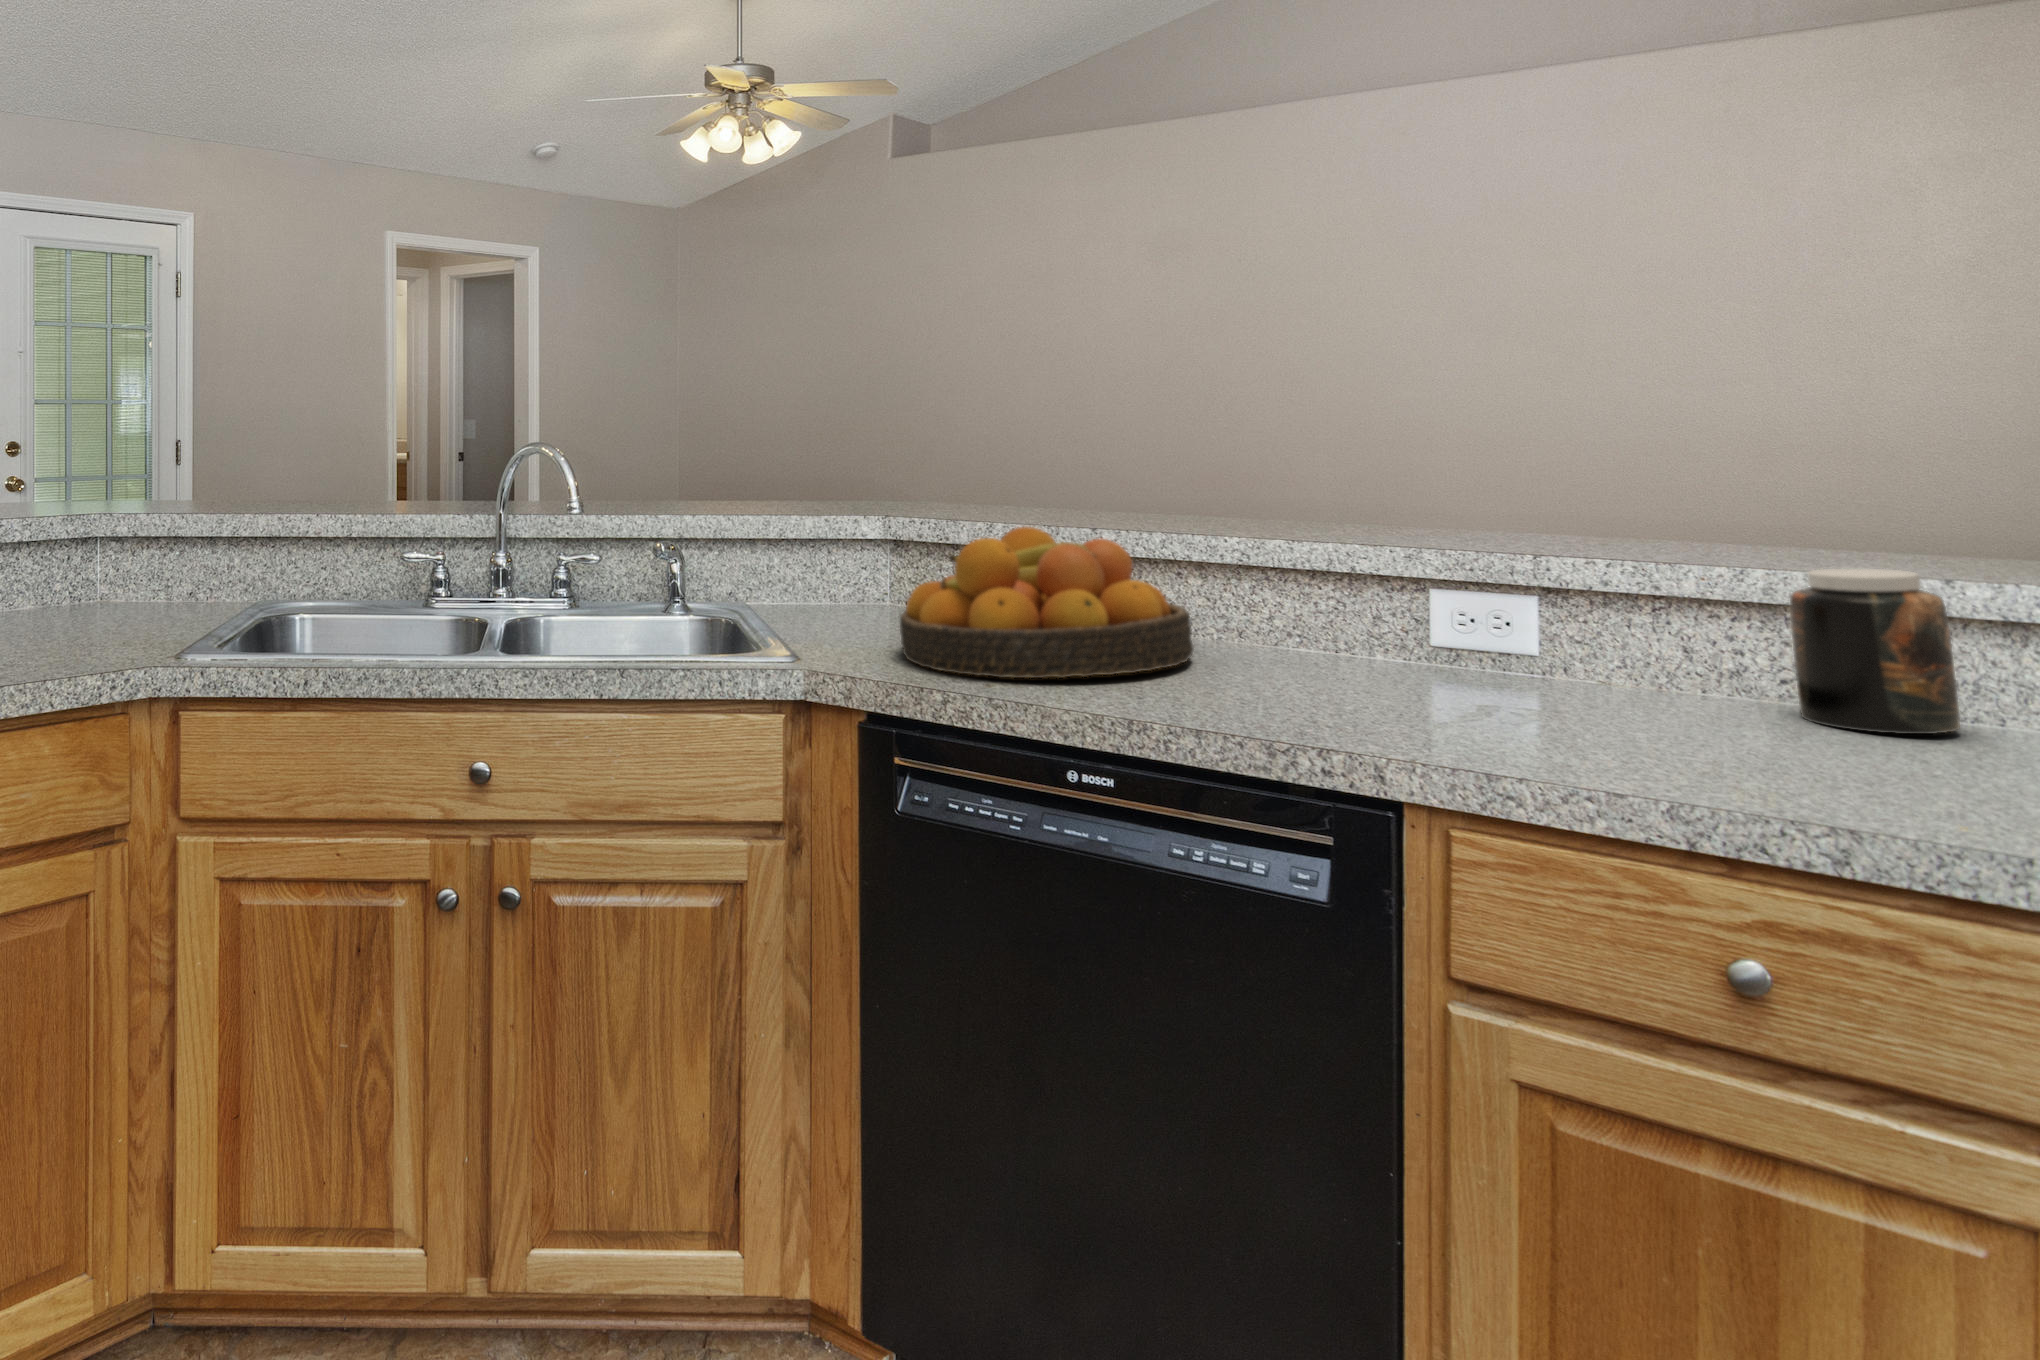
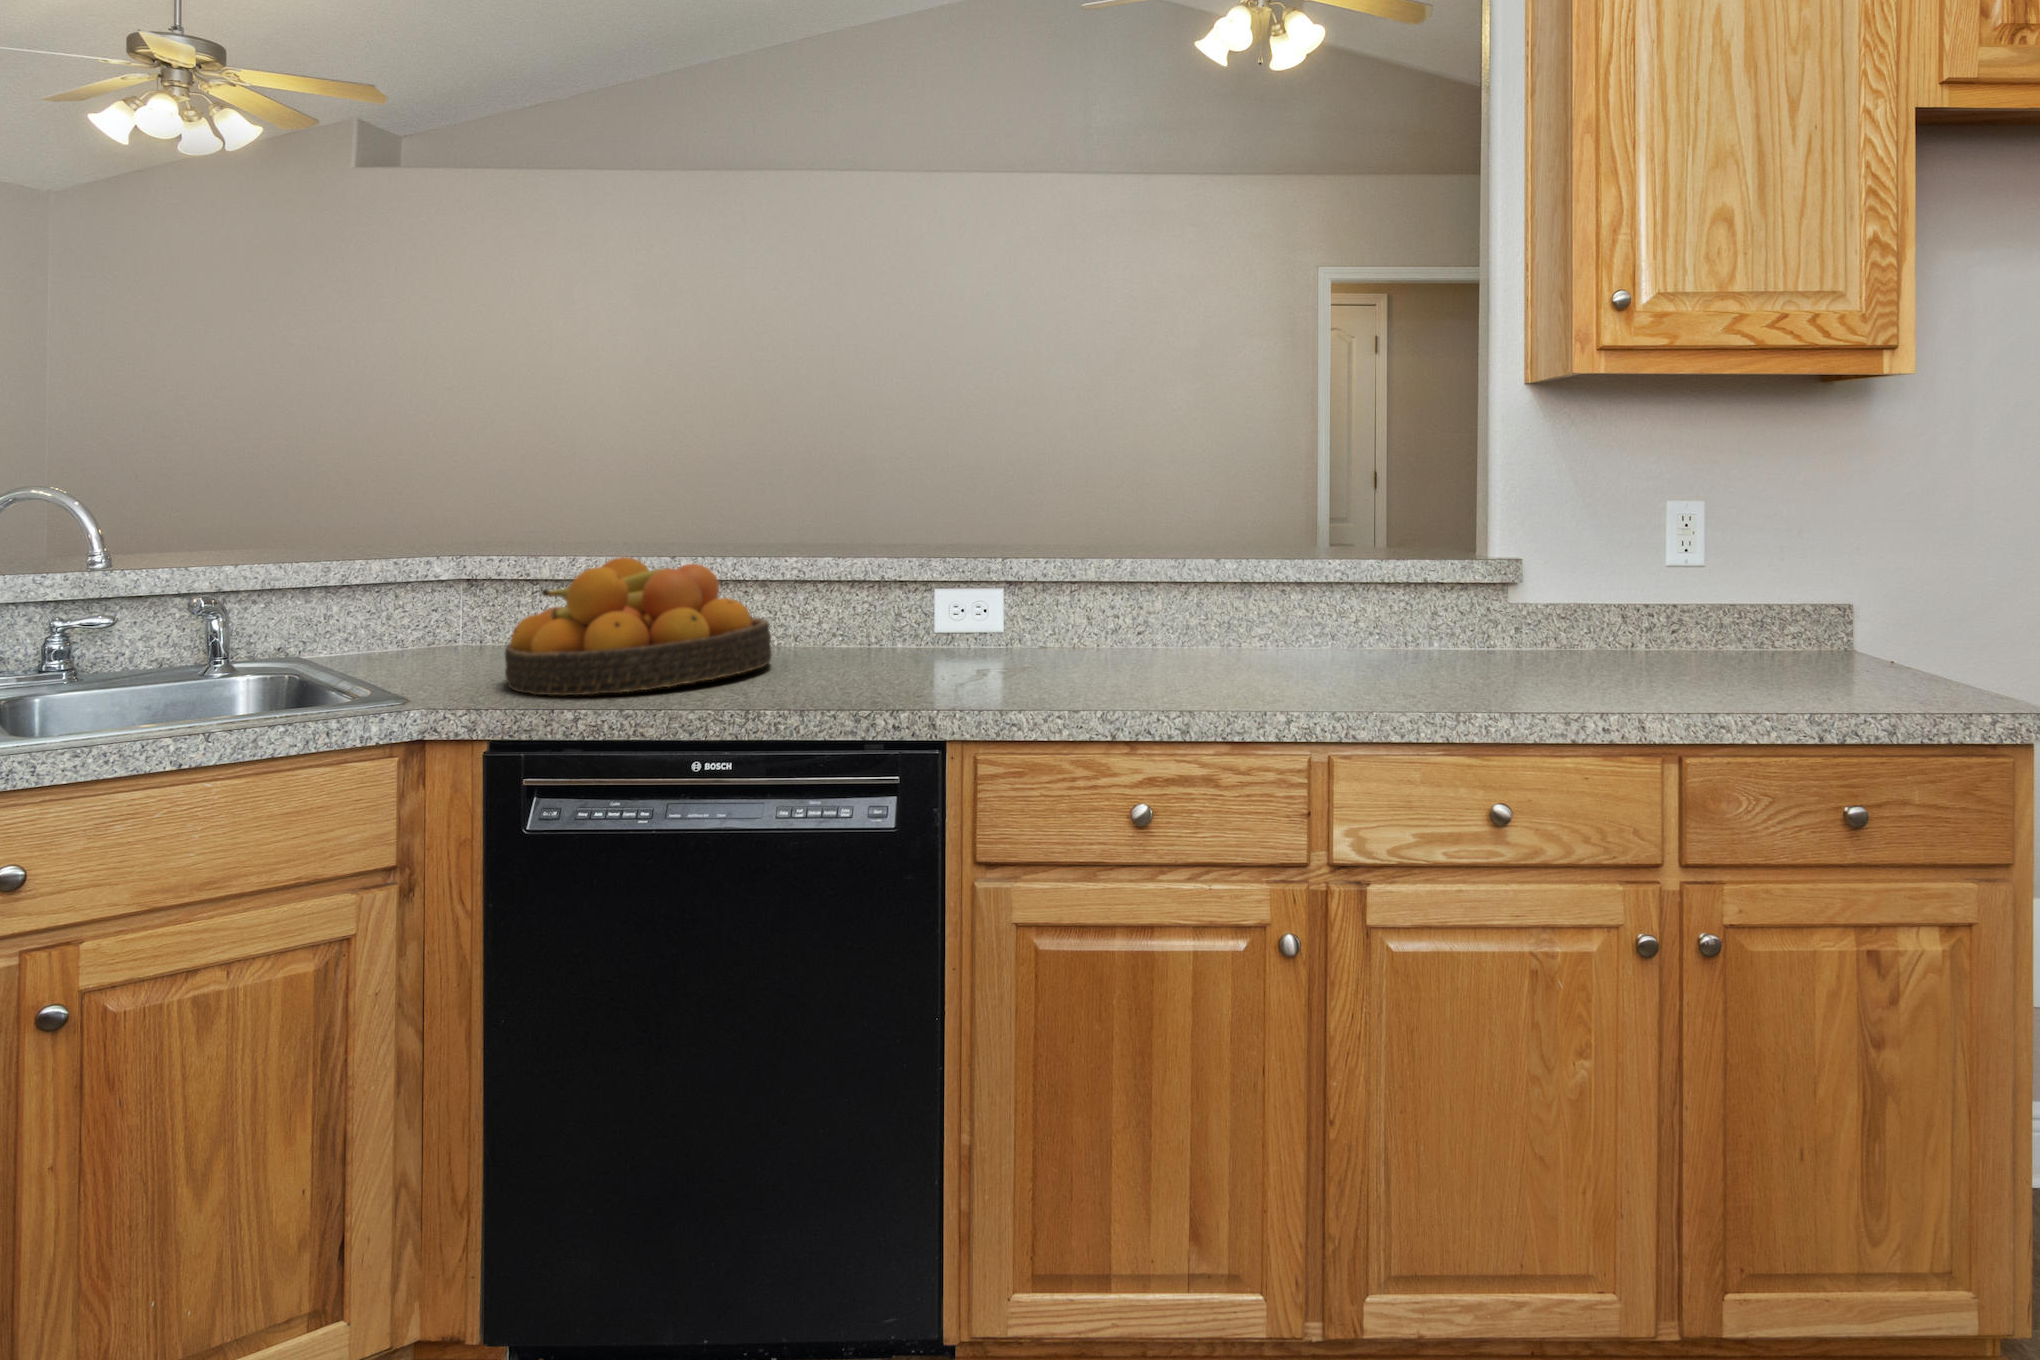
jar: present [1790,569,1960,734] -> none [1159,551,1241,659]

